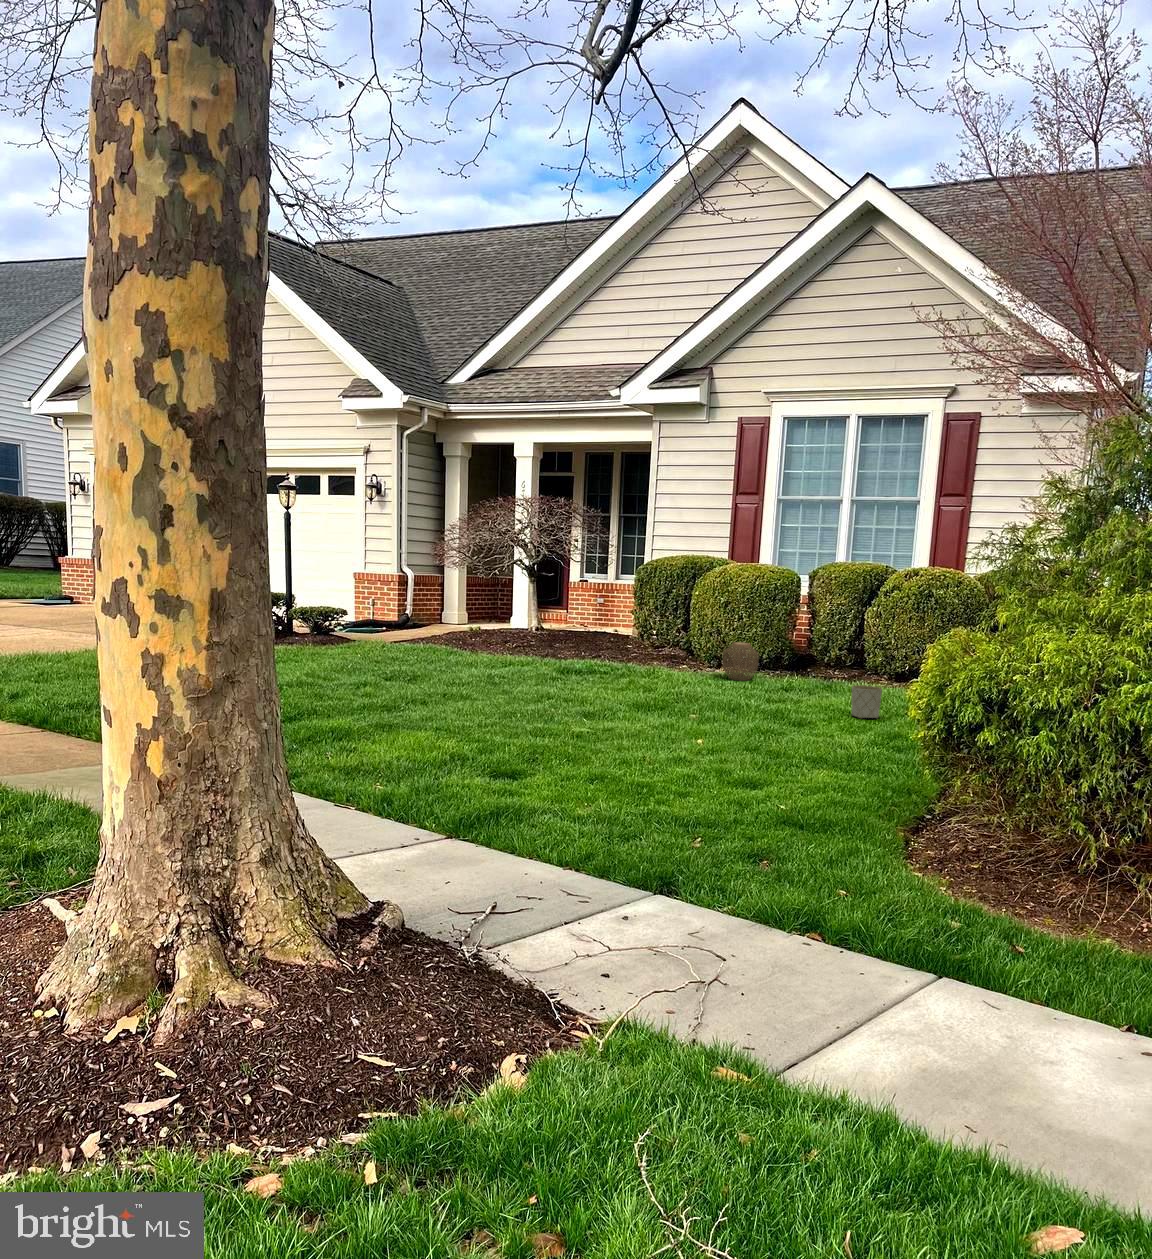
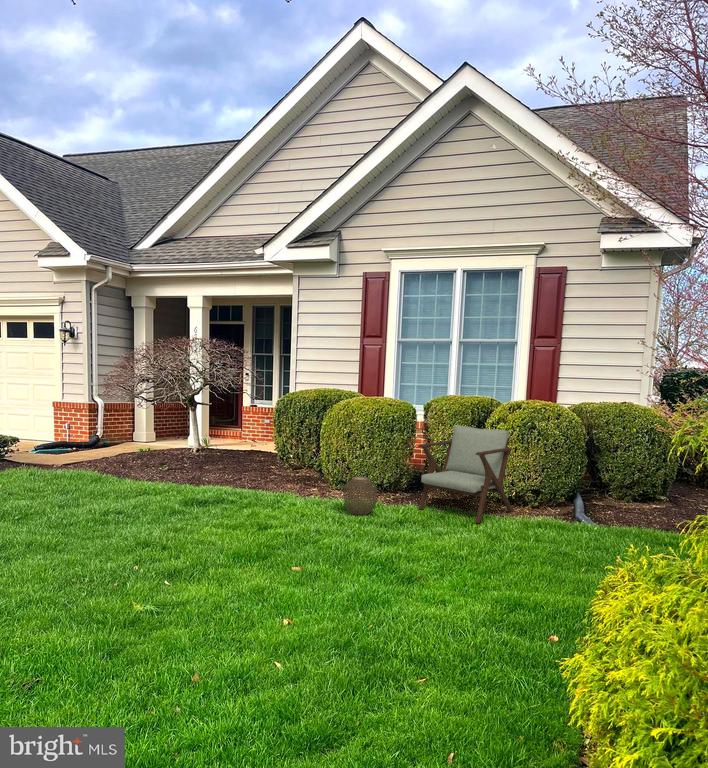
lounge chair: none [802,592,906,689] -> present [418,425,514,523]
planter: present [852,685,882,718] -> none [465,538,497,578]

